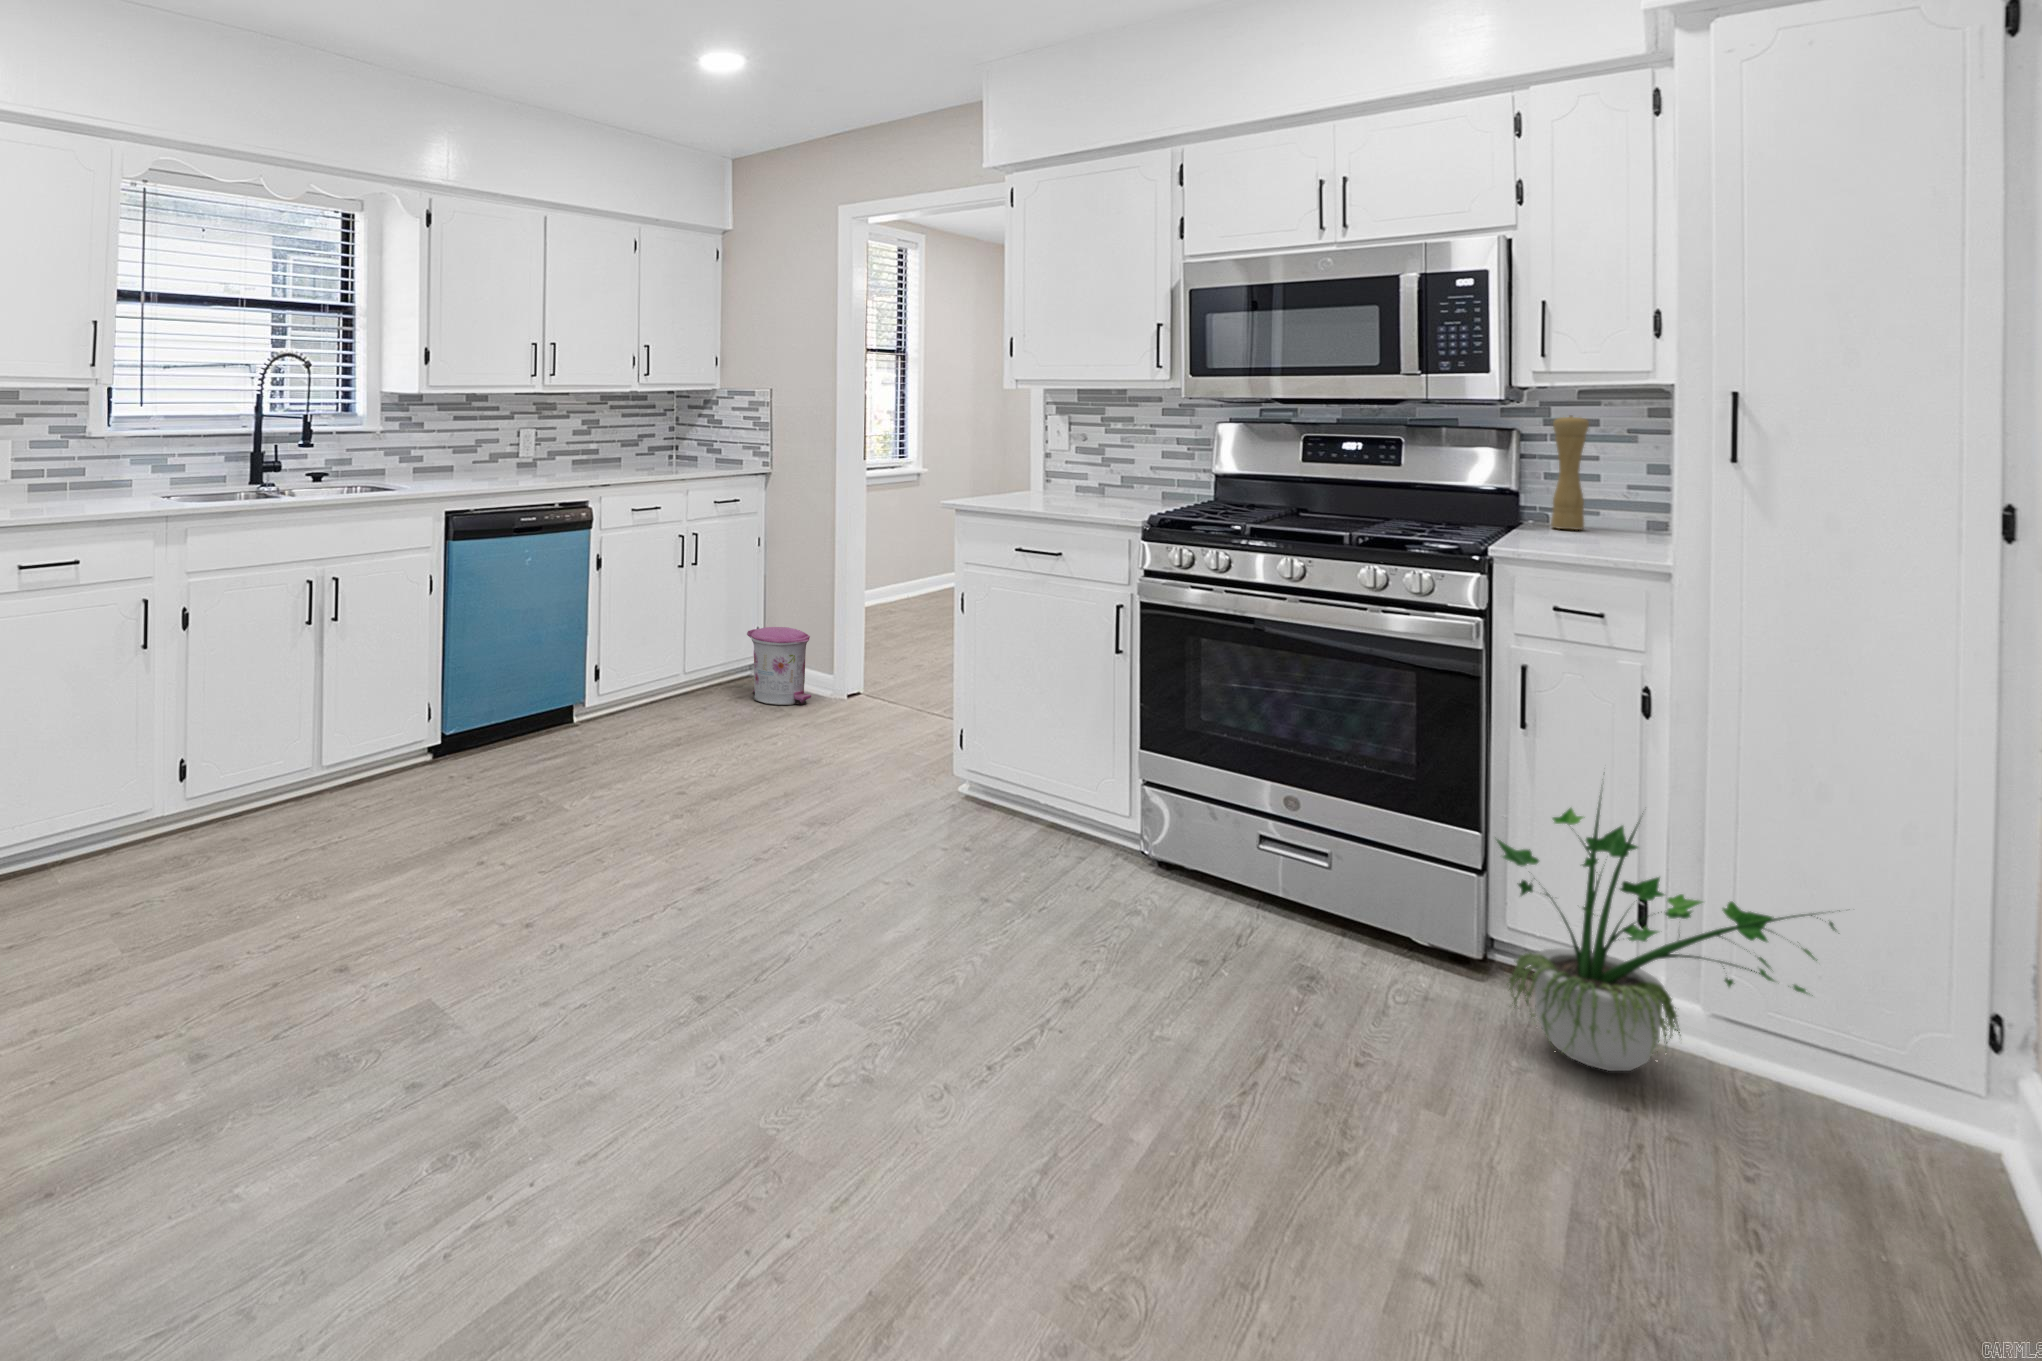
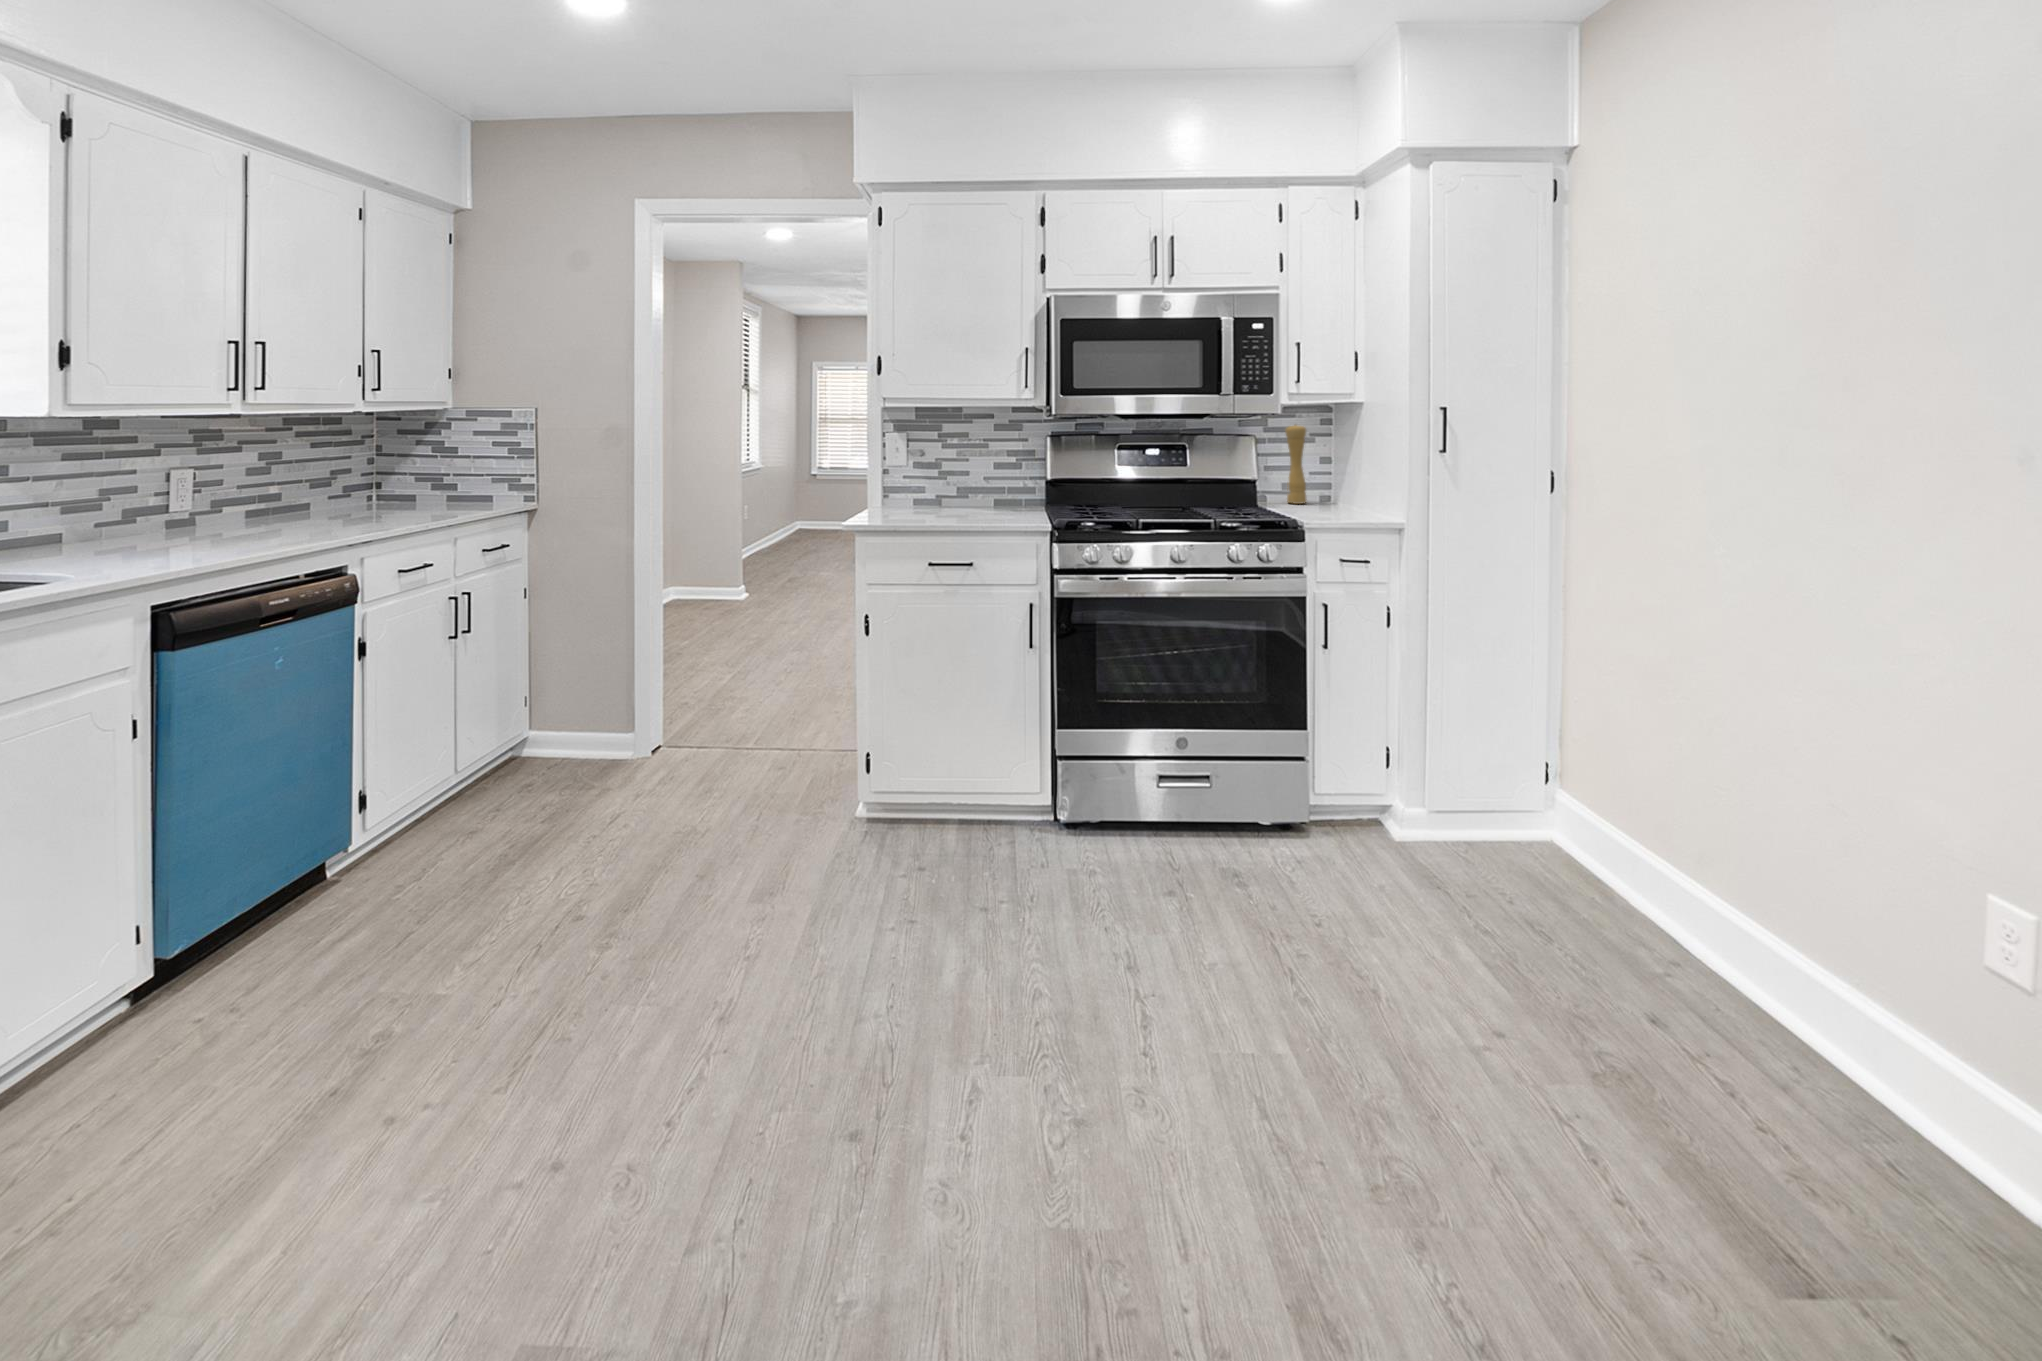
trash can: present [747,627,811,705] -> none [530,683,621,777]
potted plant: present [1497,796,1836,1071] -> none [1366,659,1583,869]

